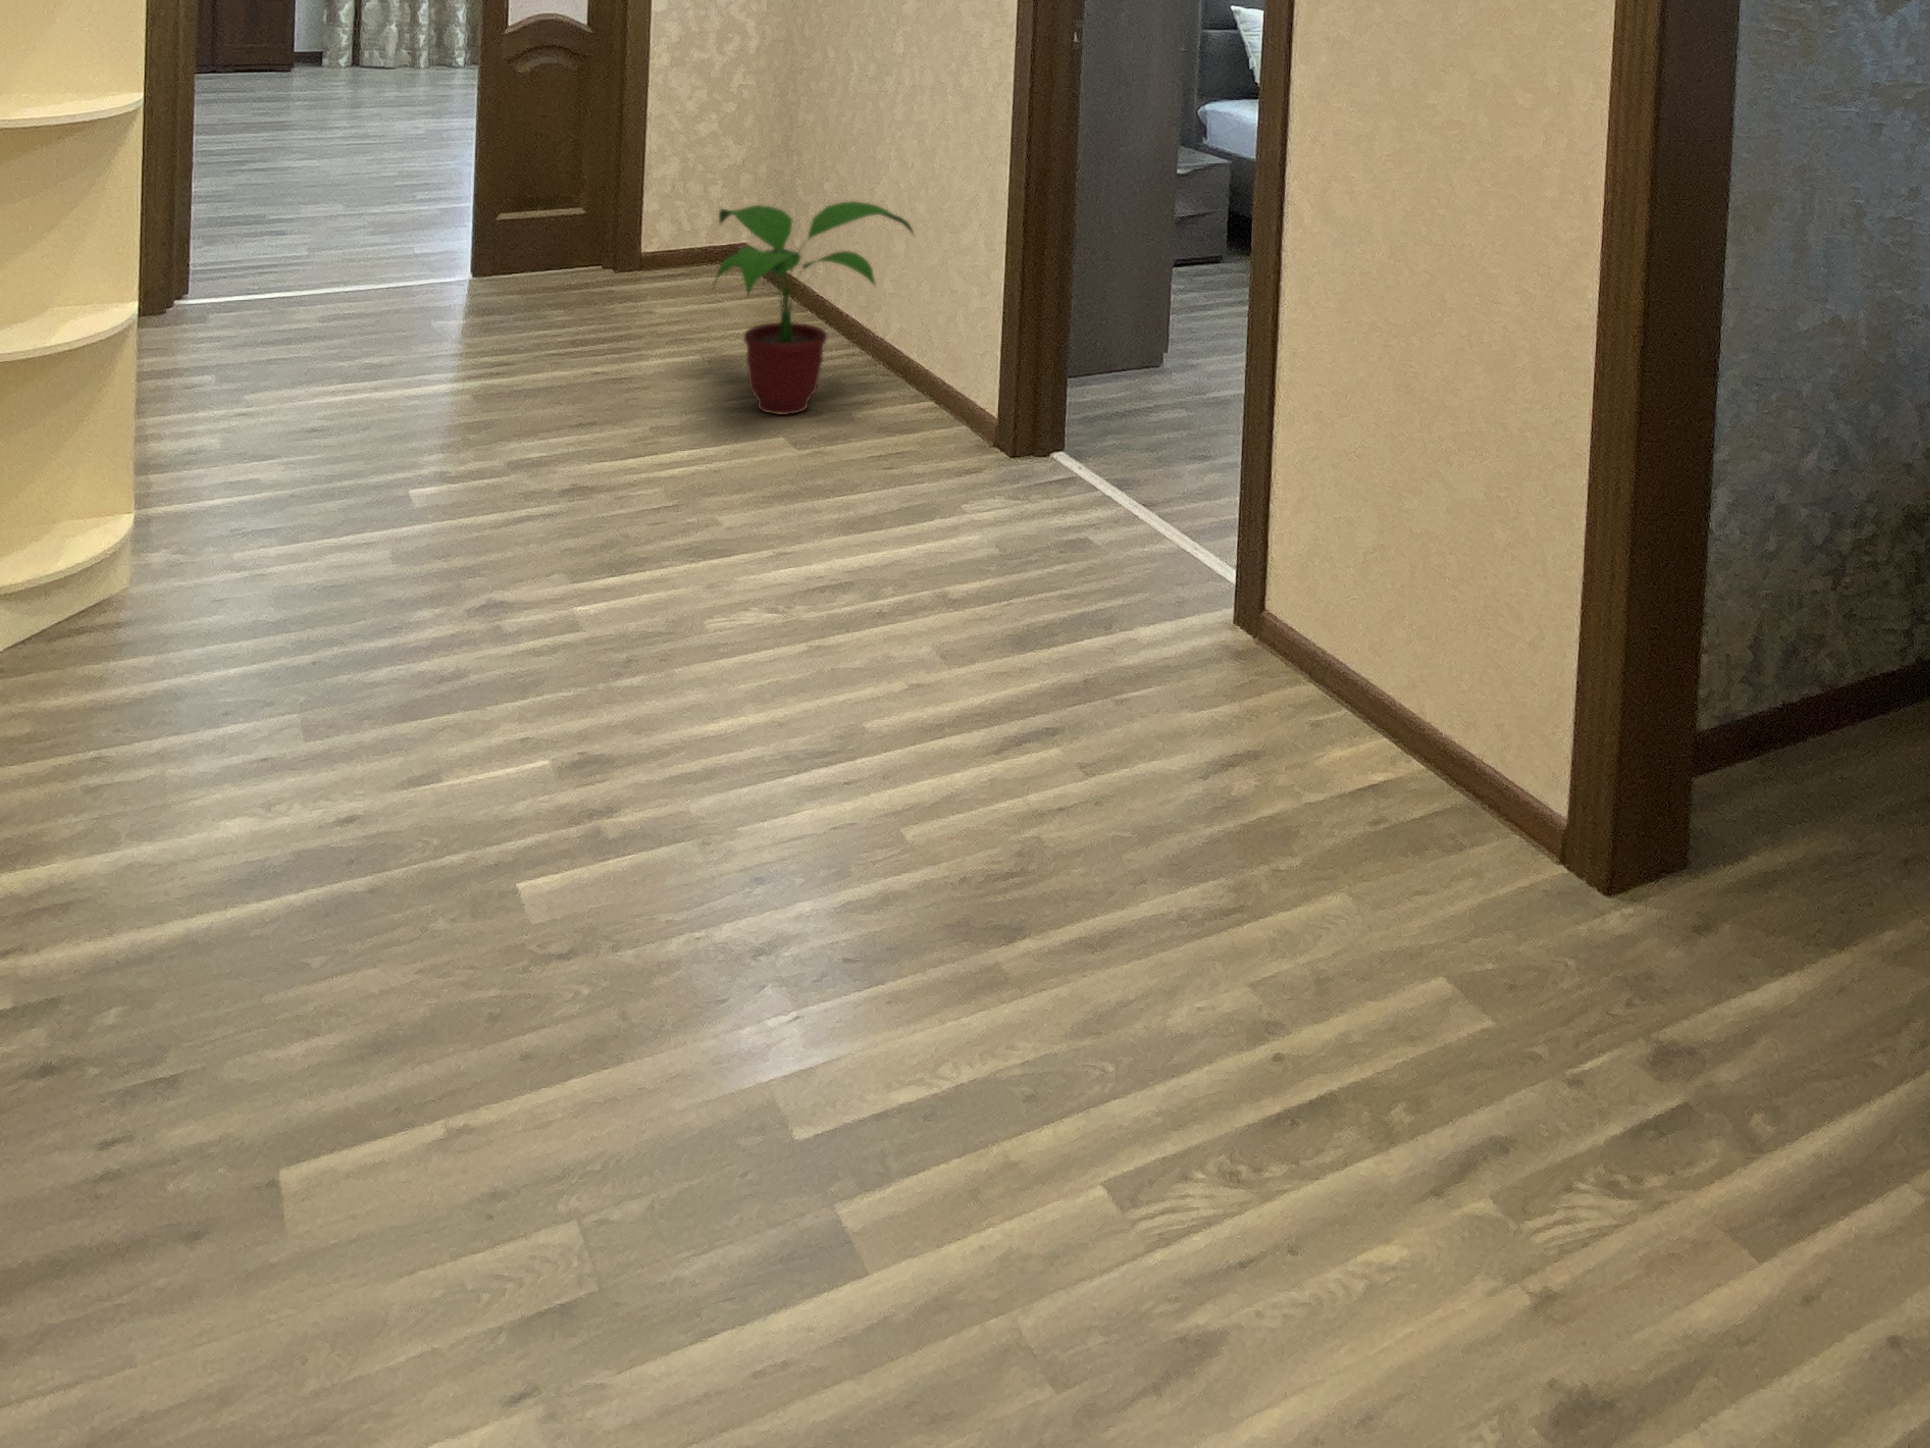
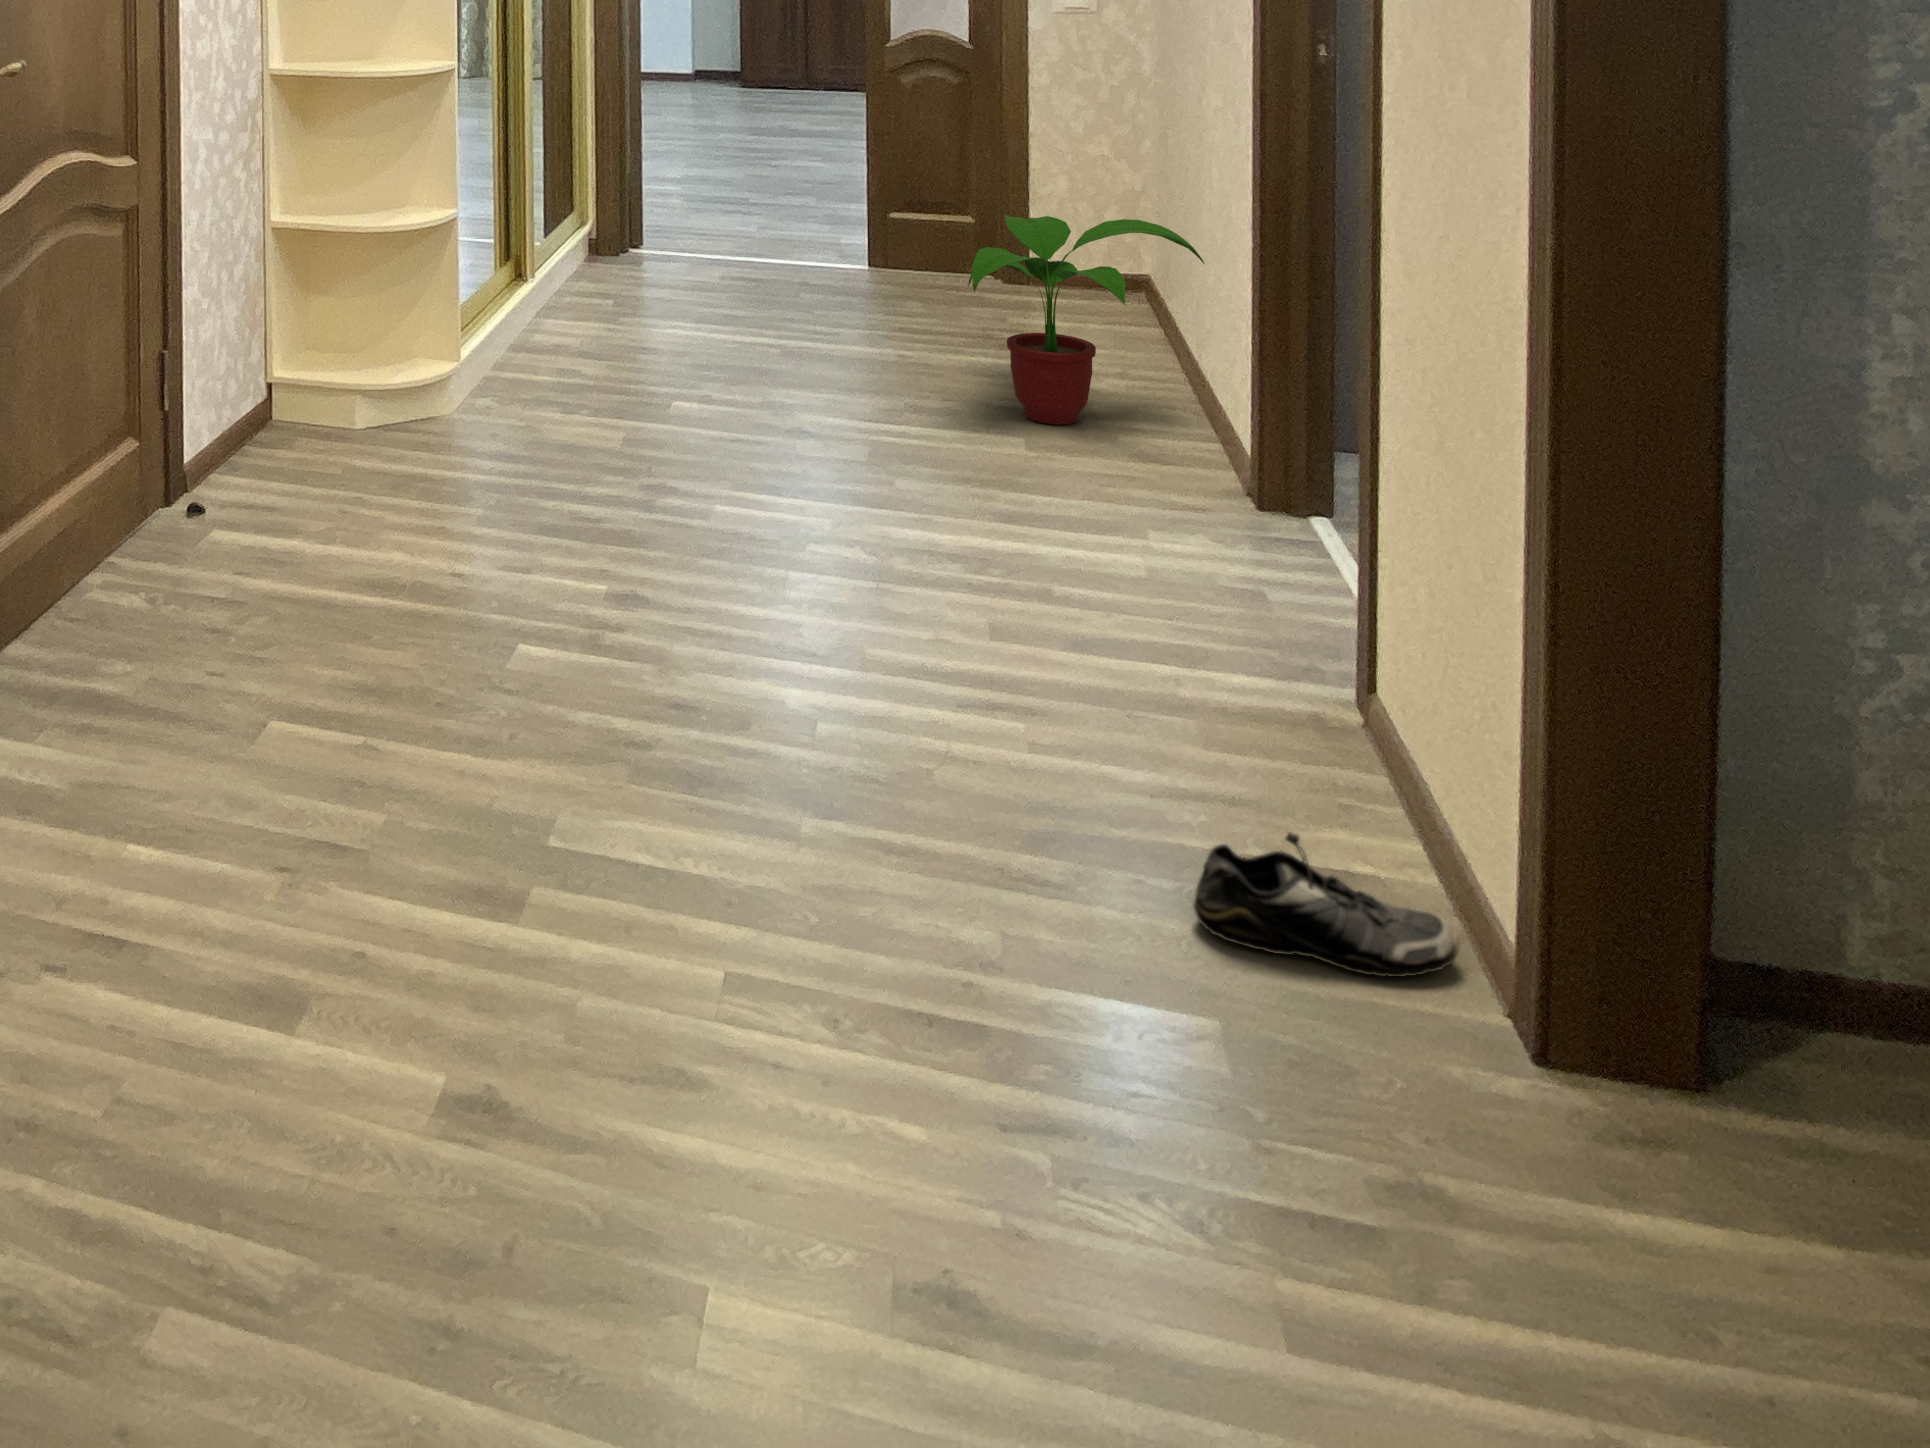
shoe: none [1344,773,1505,895] -> present [1193,833,1459,977]

